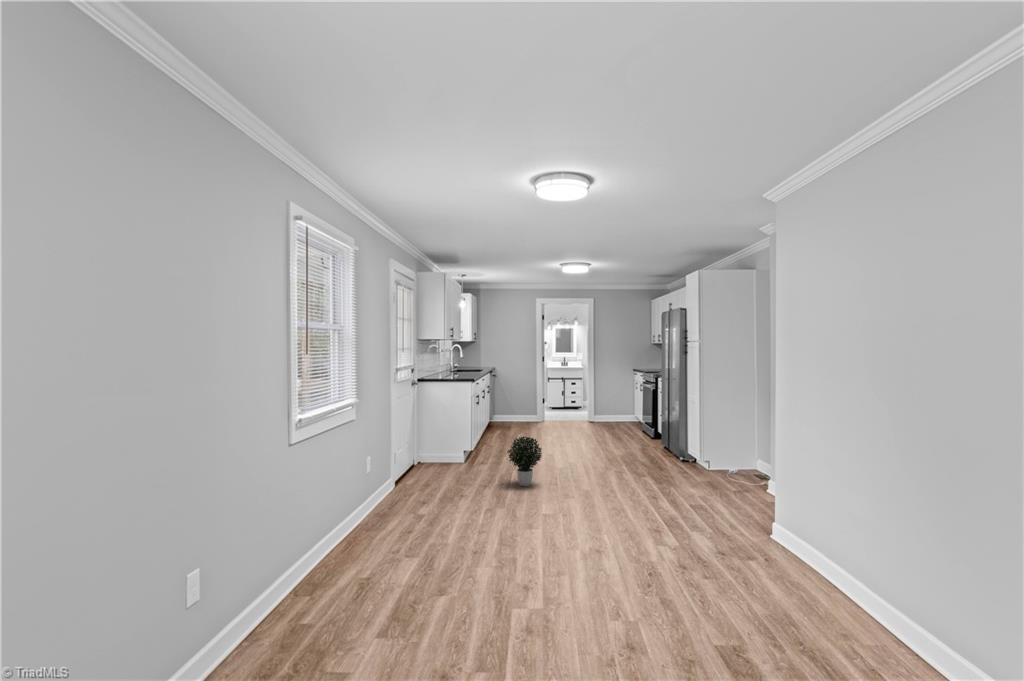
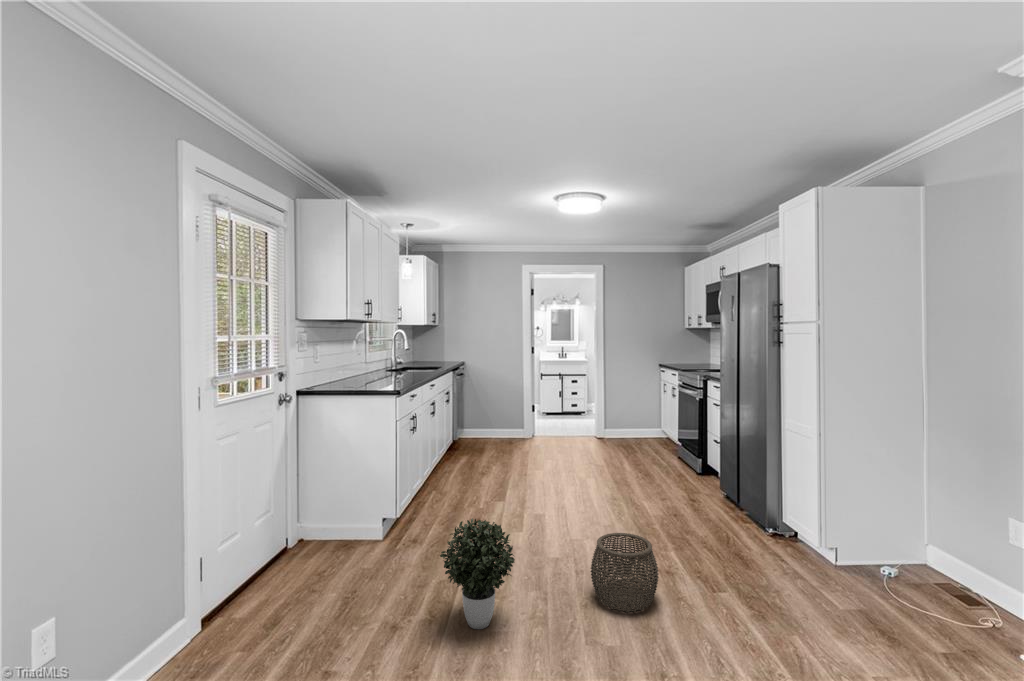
woven basket: none [579,449,612,483] -> present [590,533,659,612]

